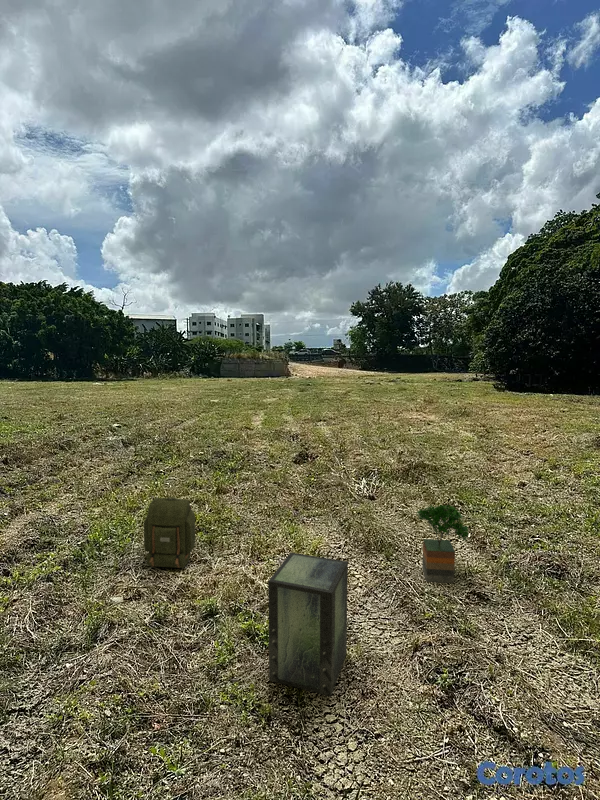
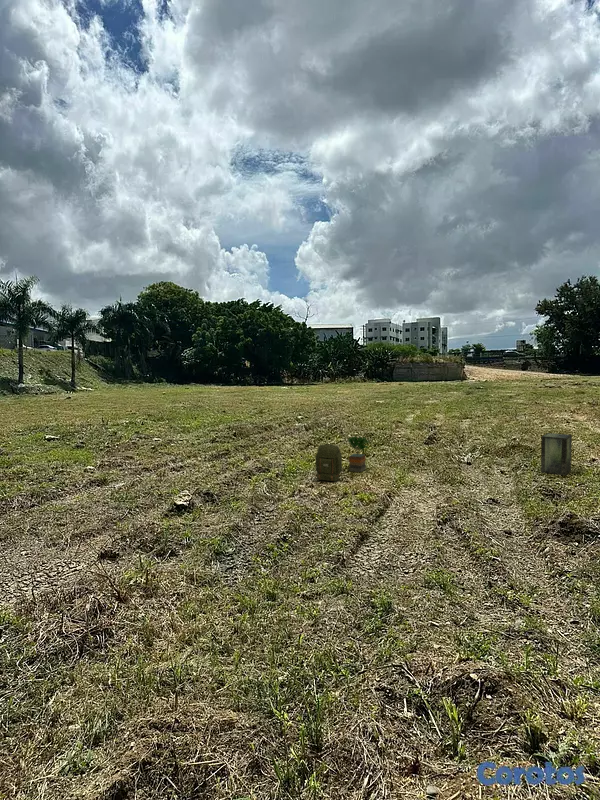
potted tree: present [417,505,468,583] -> present [348,437,369,472]
storage box: present [268,553,348,696] -> present [541,433,572,476]

